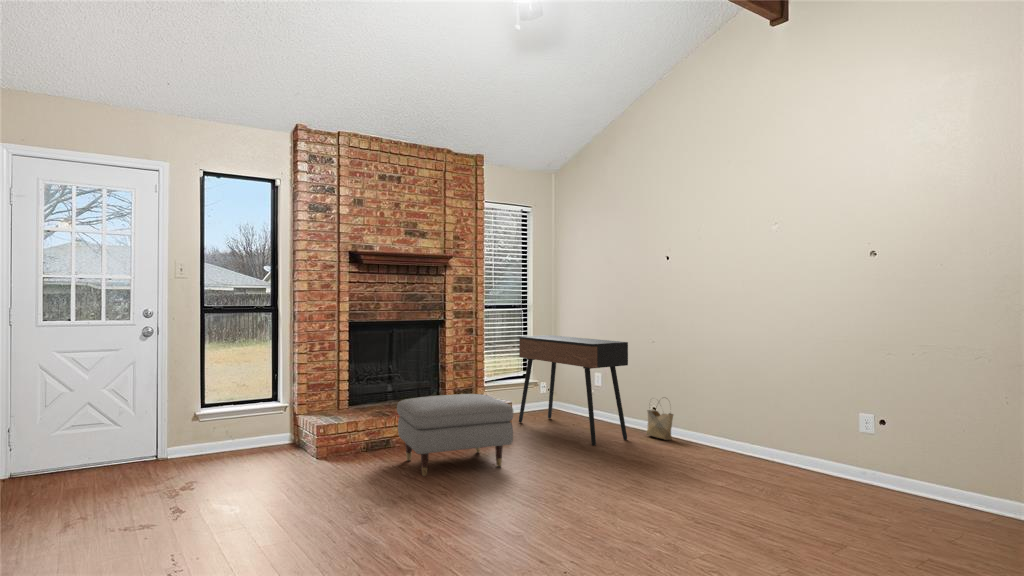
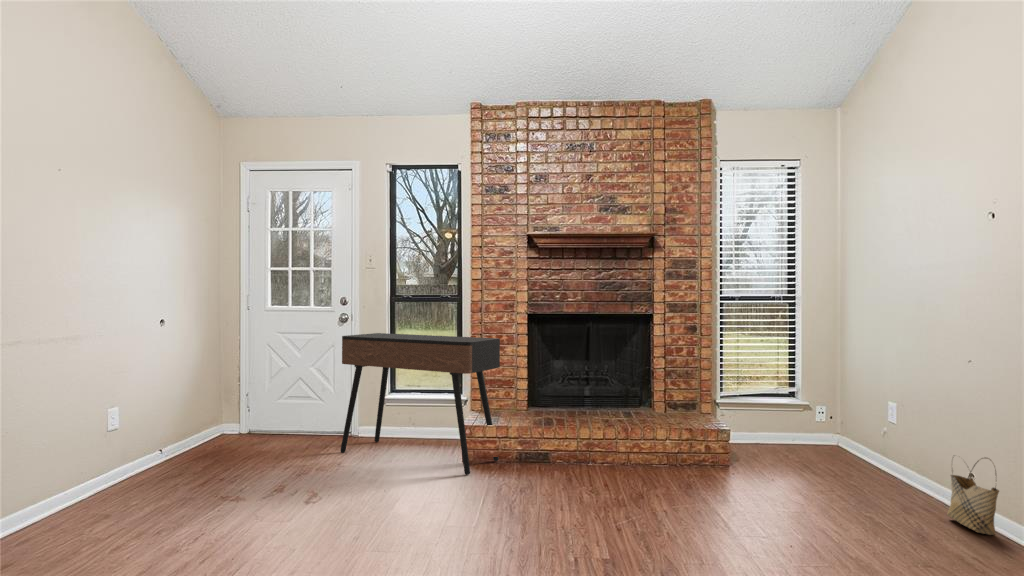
console table: present [519,335,628,445] -> present [340,333,500,475]
ottoman: present [397,394,514,476] -> none [517,407,657,515]

